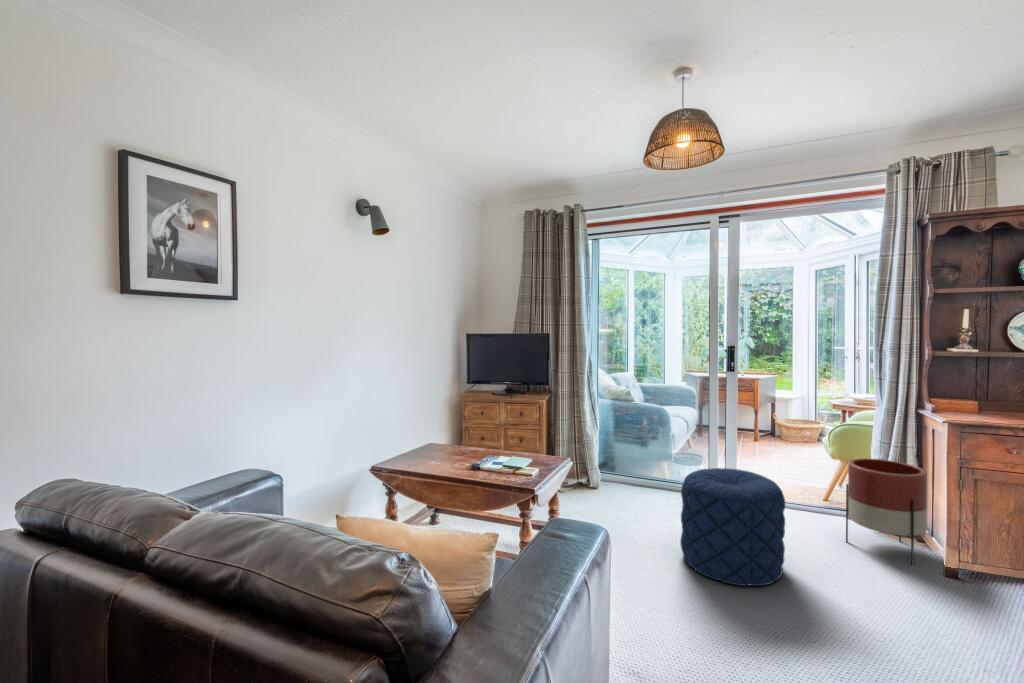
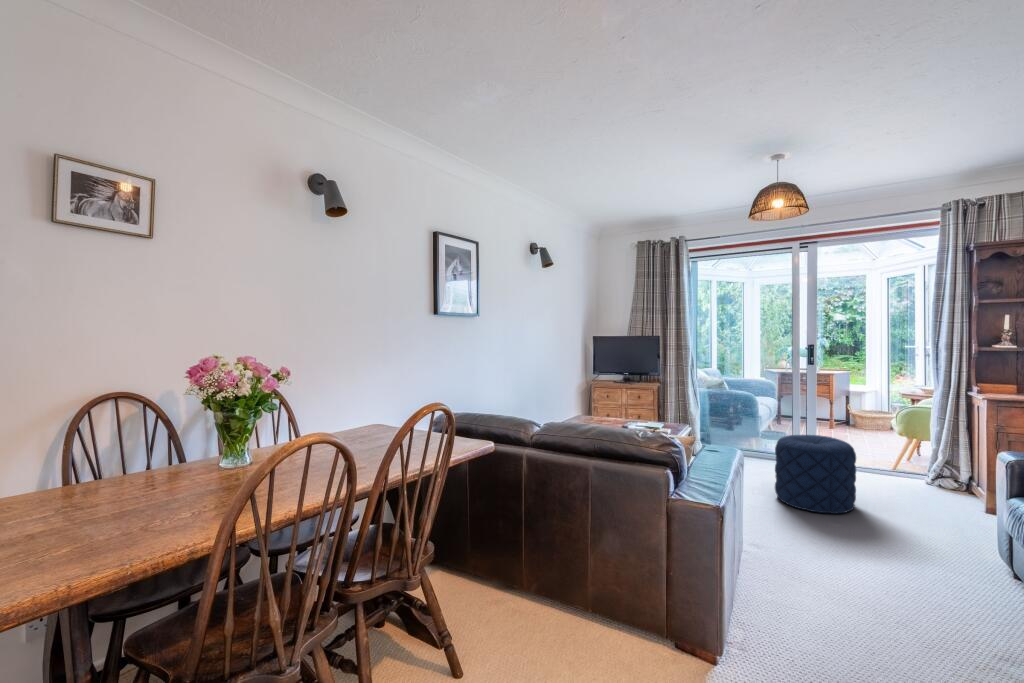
planter: present [846,458,927,565] -> none [907,431,972,507]

